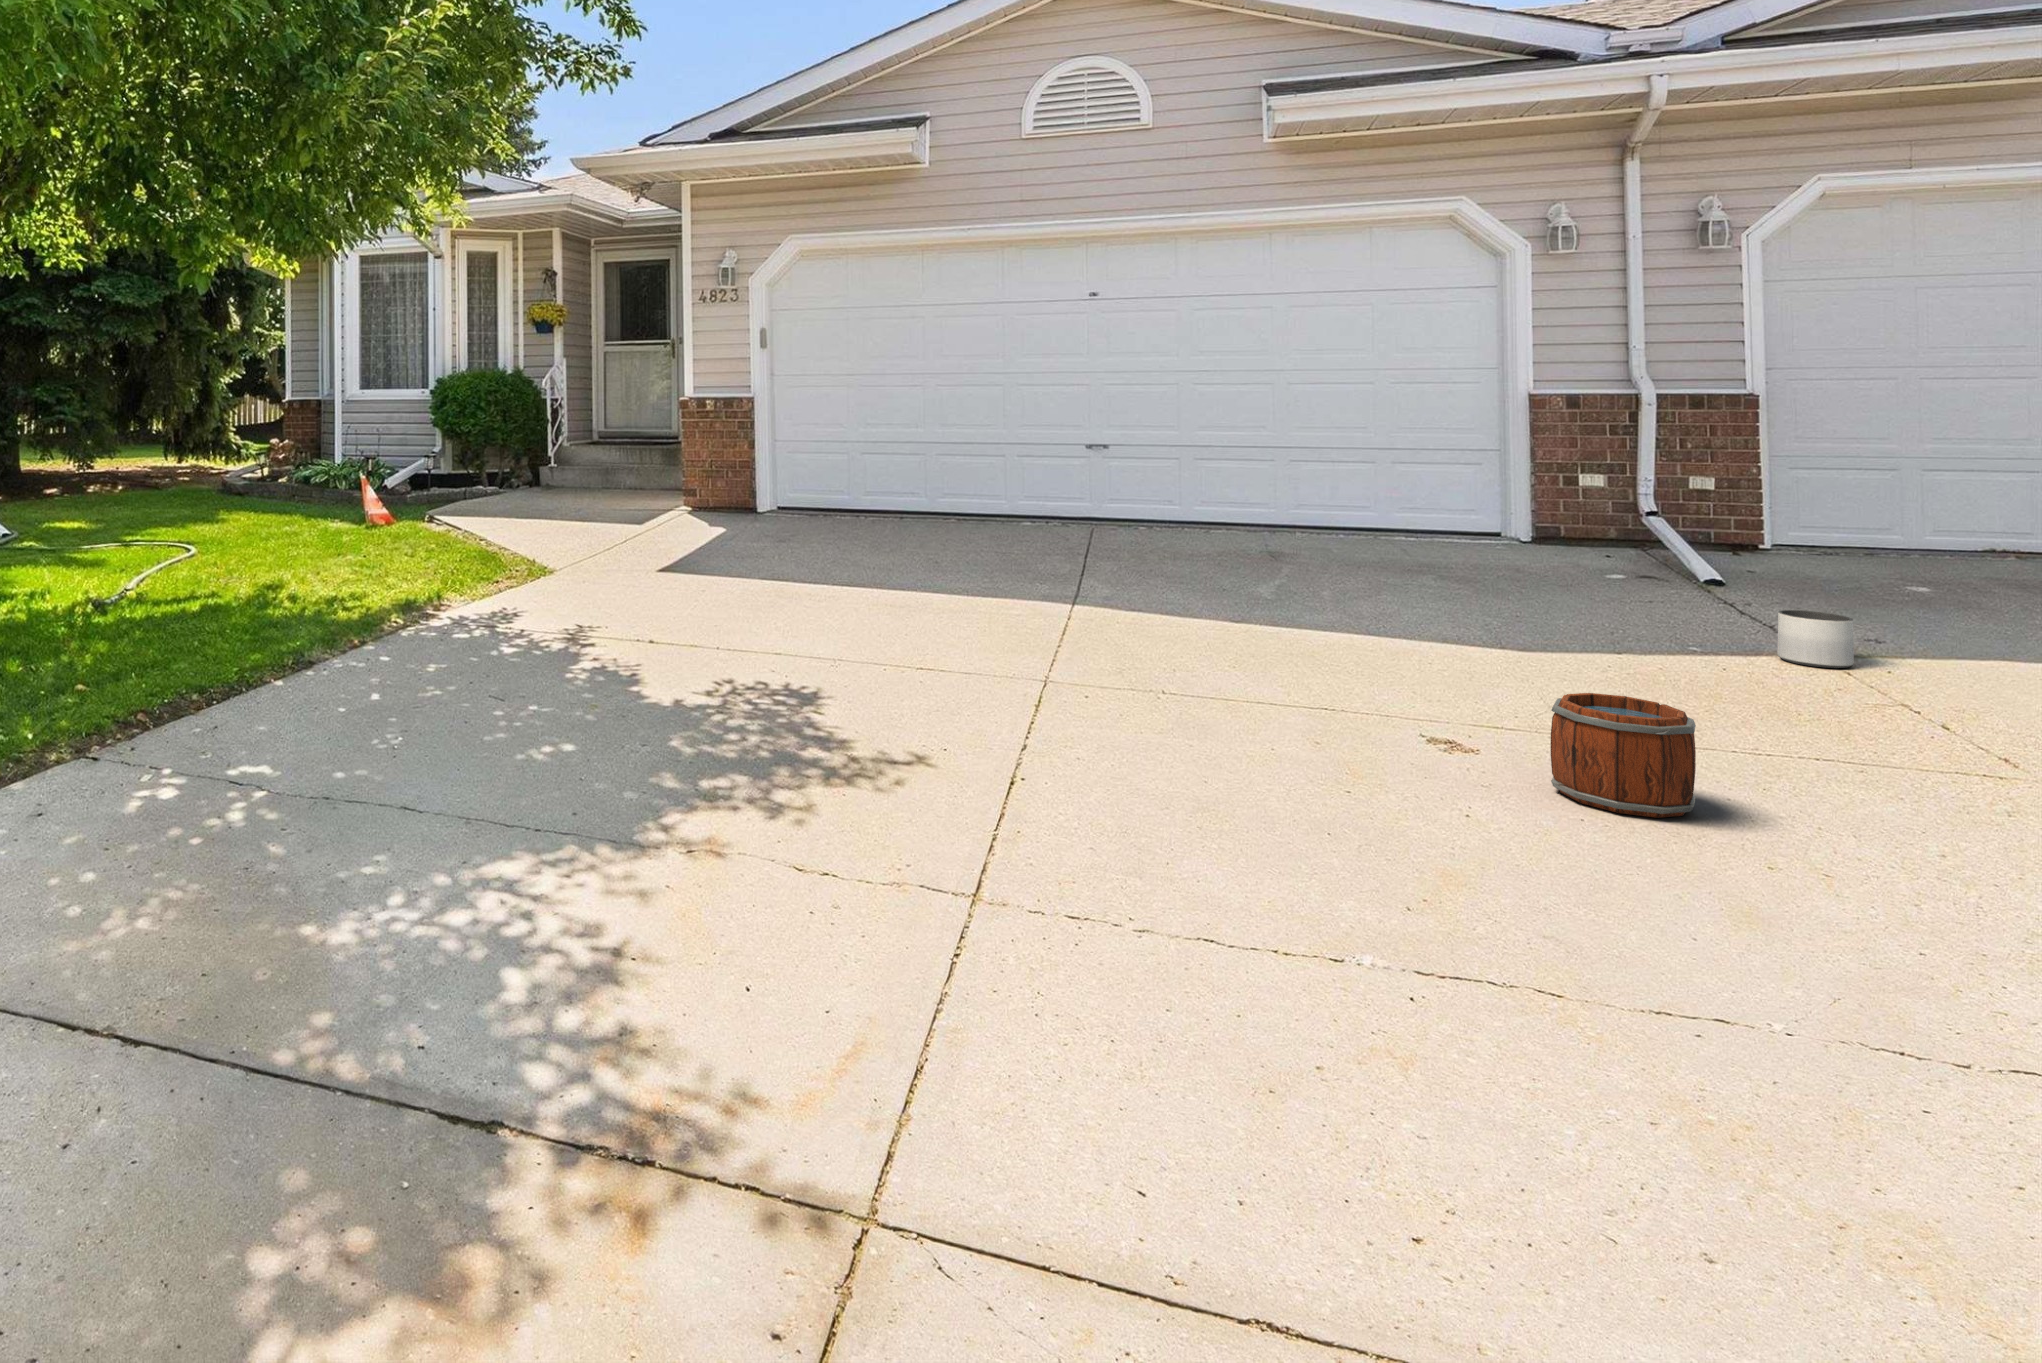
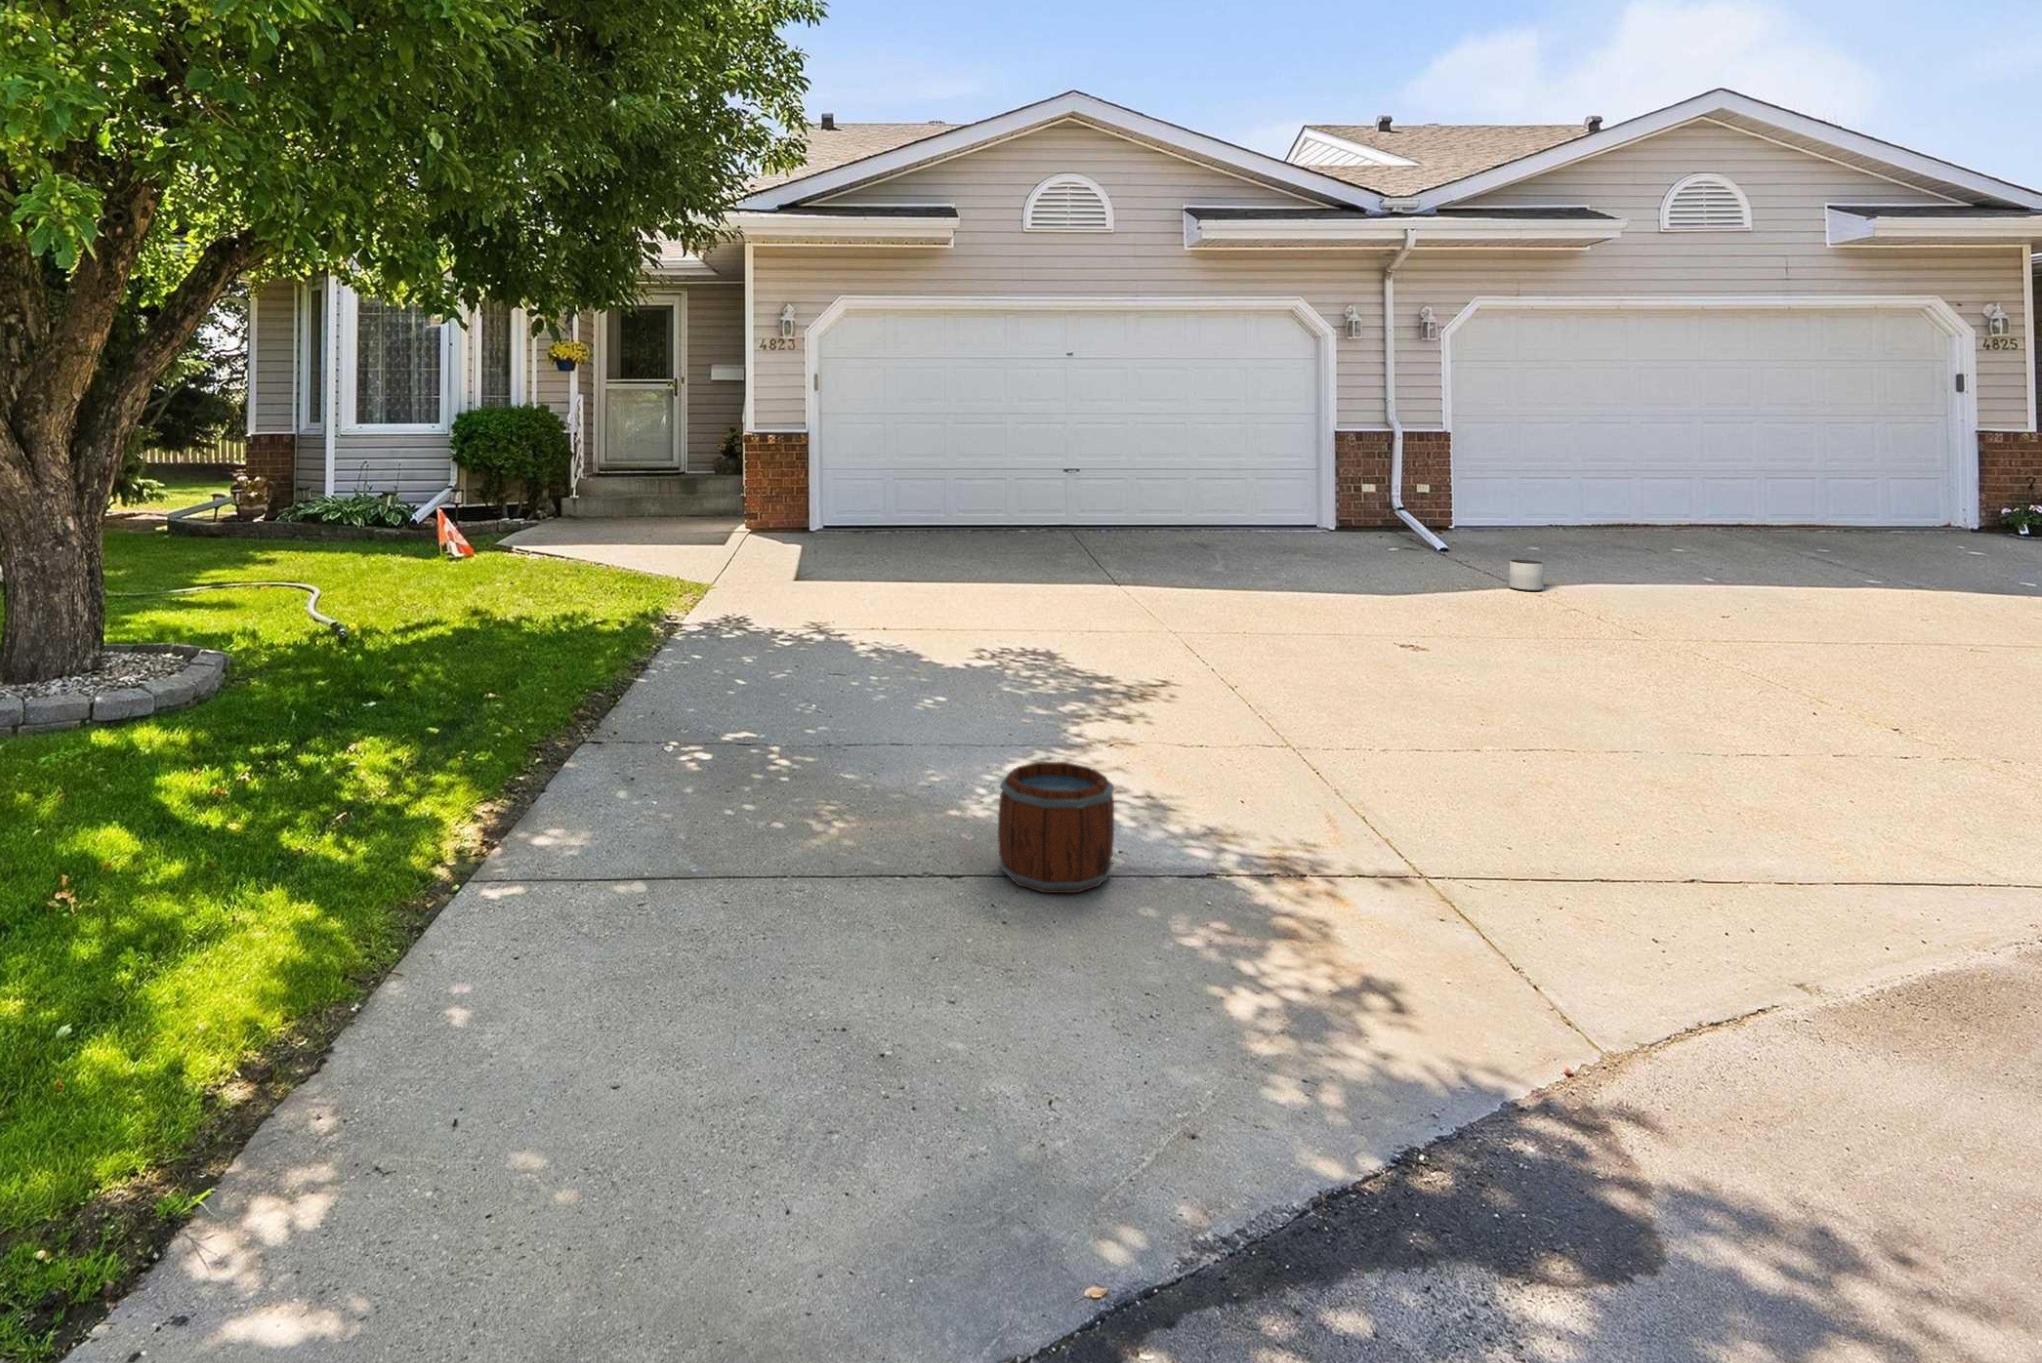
bucket: present [1551,693,1696,818] -> present [998,762,1114,893]

